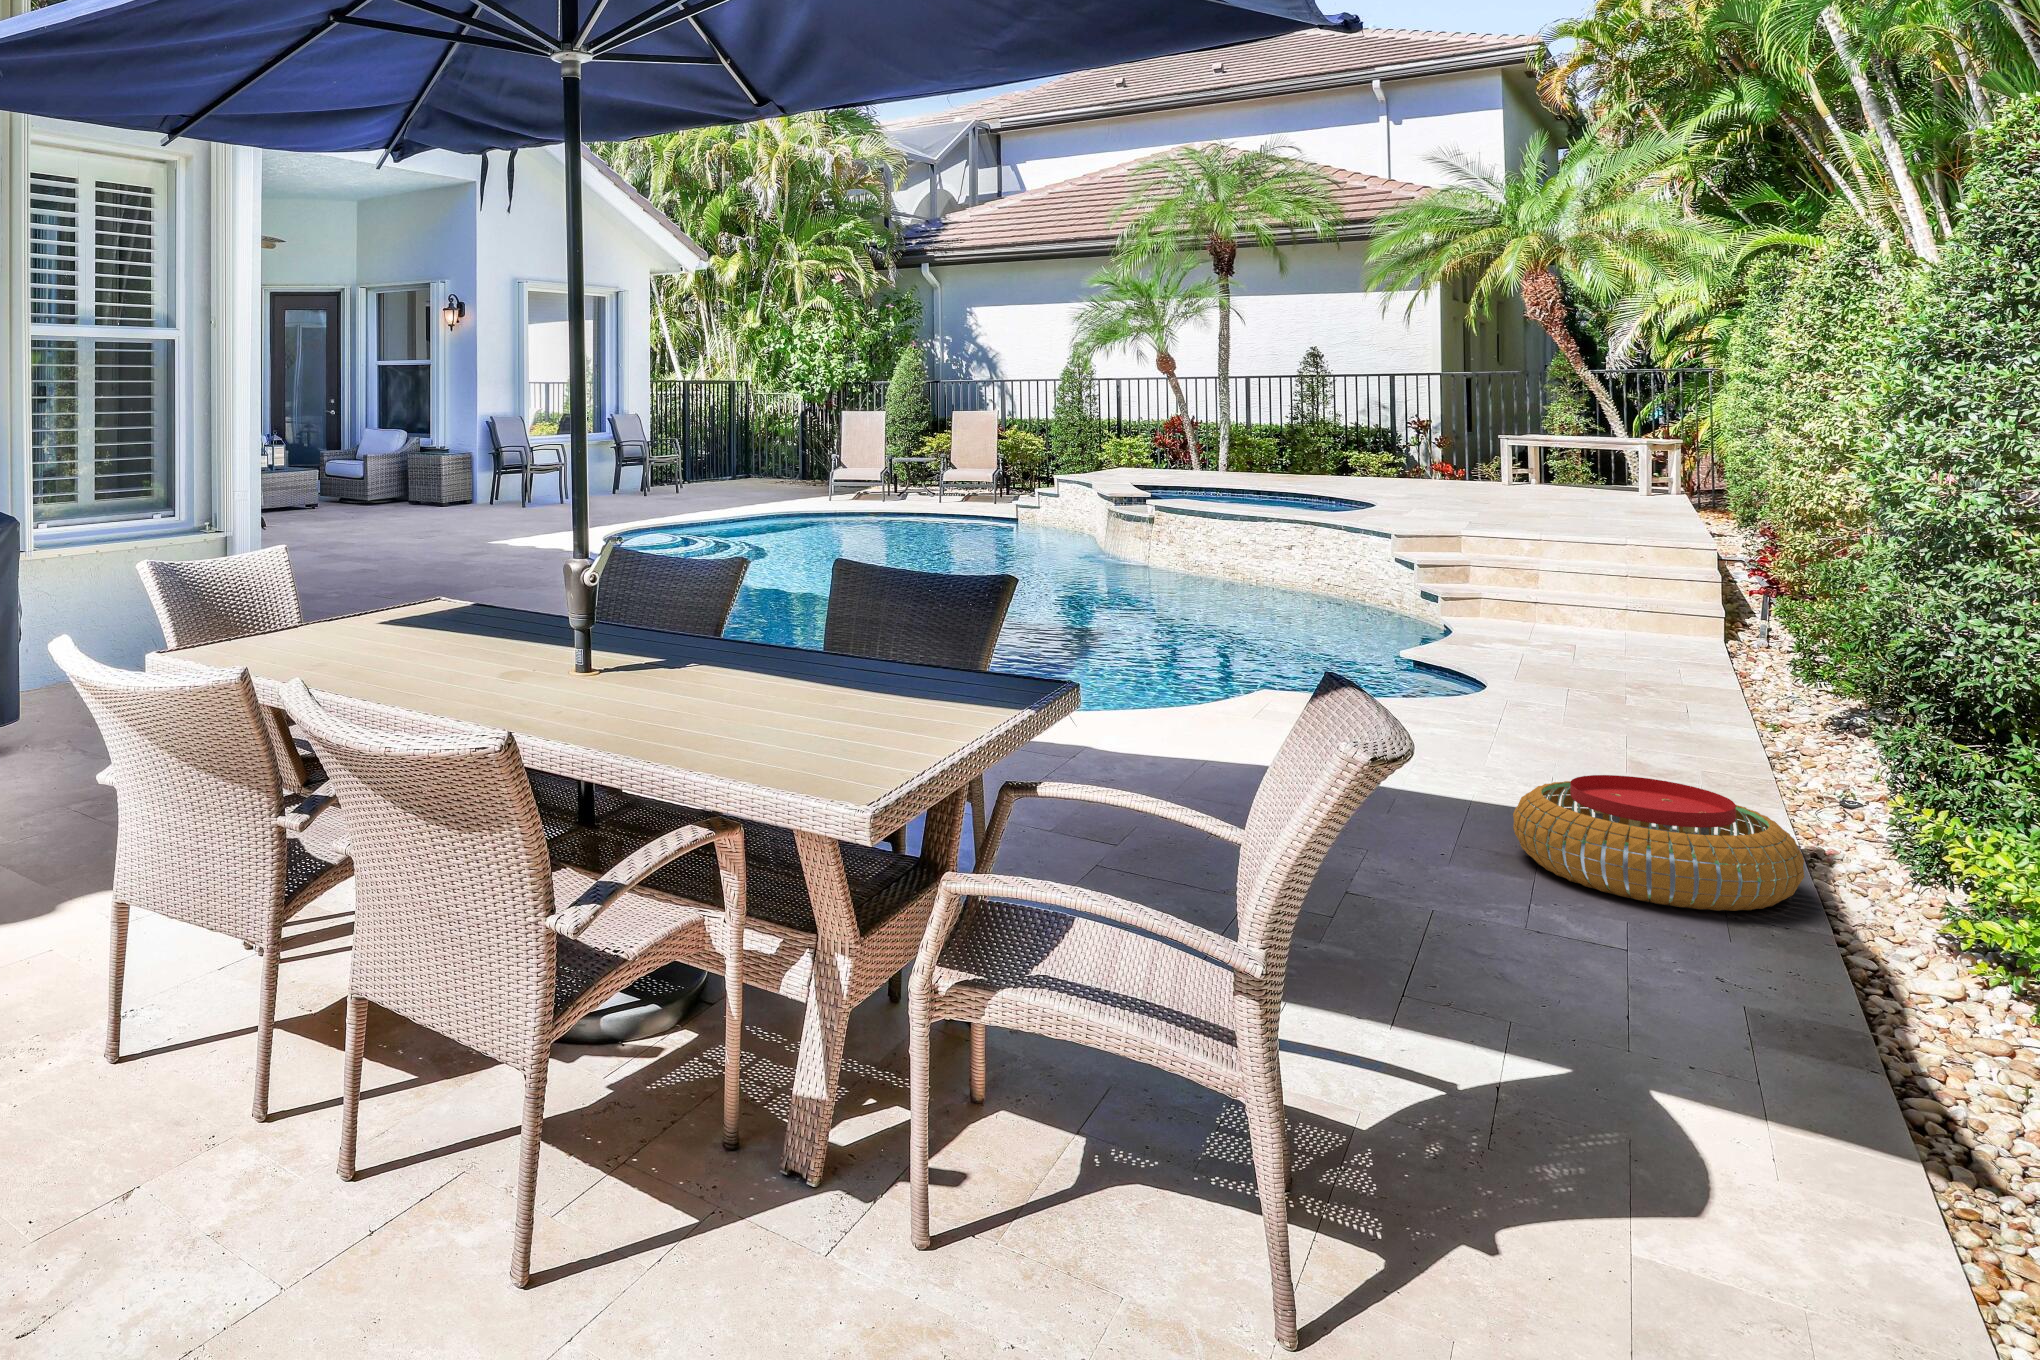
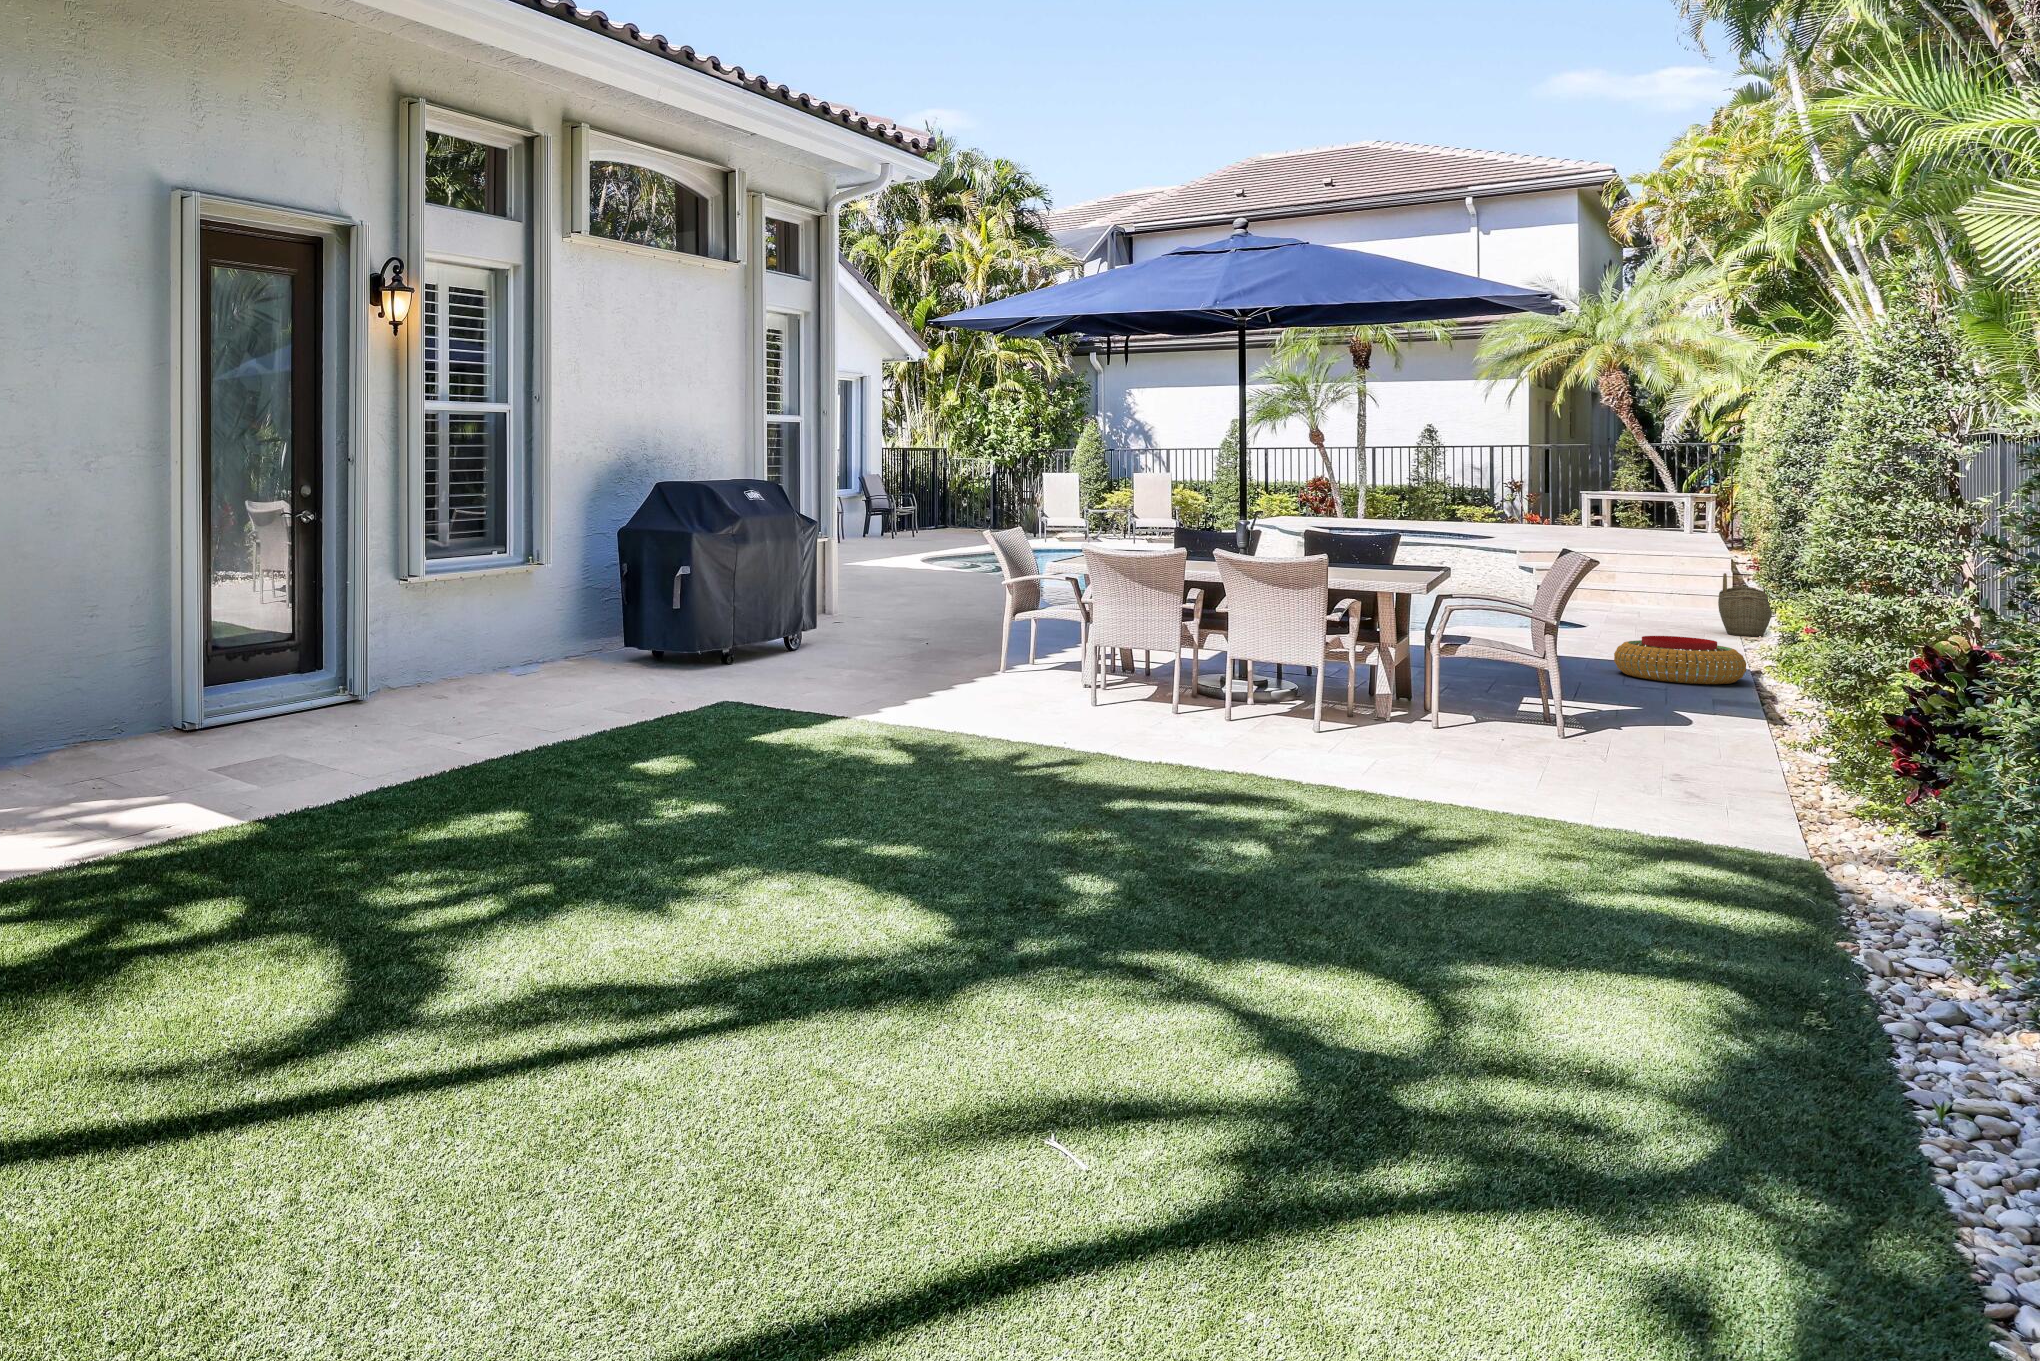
woven basket: none [1708,591,1804,705] -> present [1718,573,1773,637]

